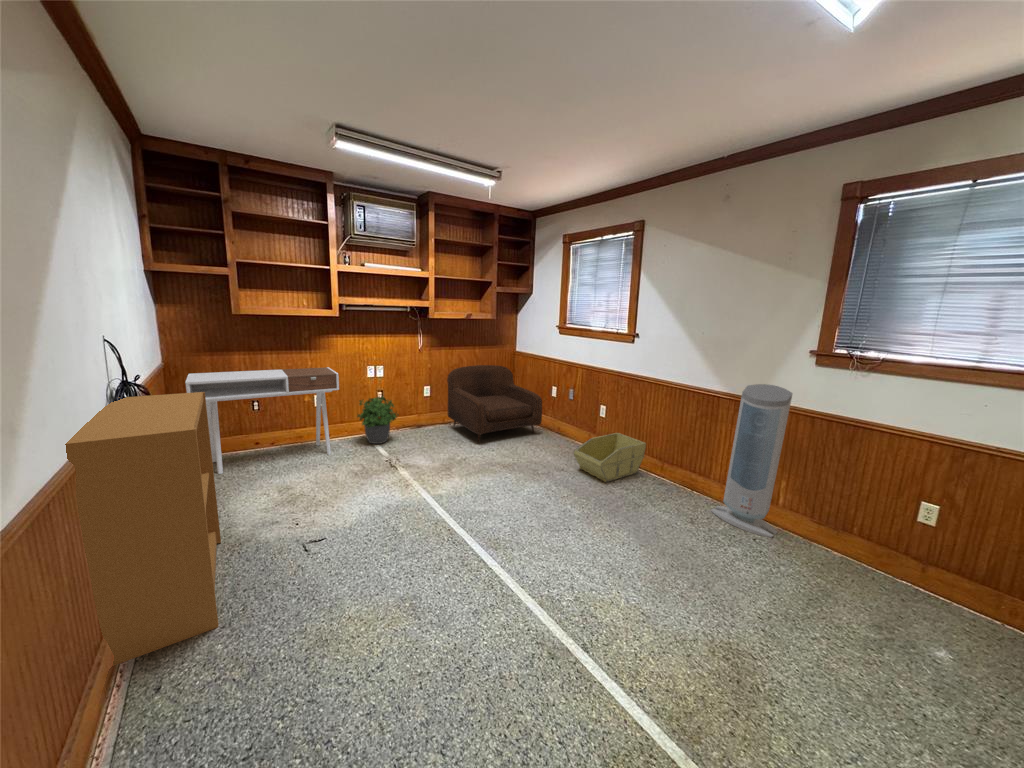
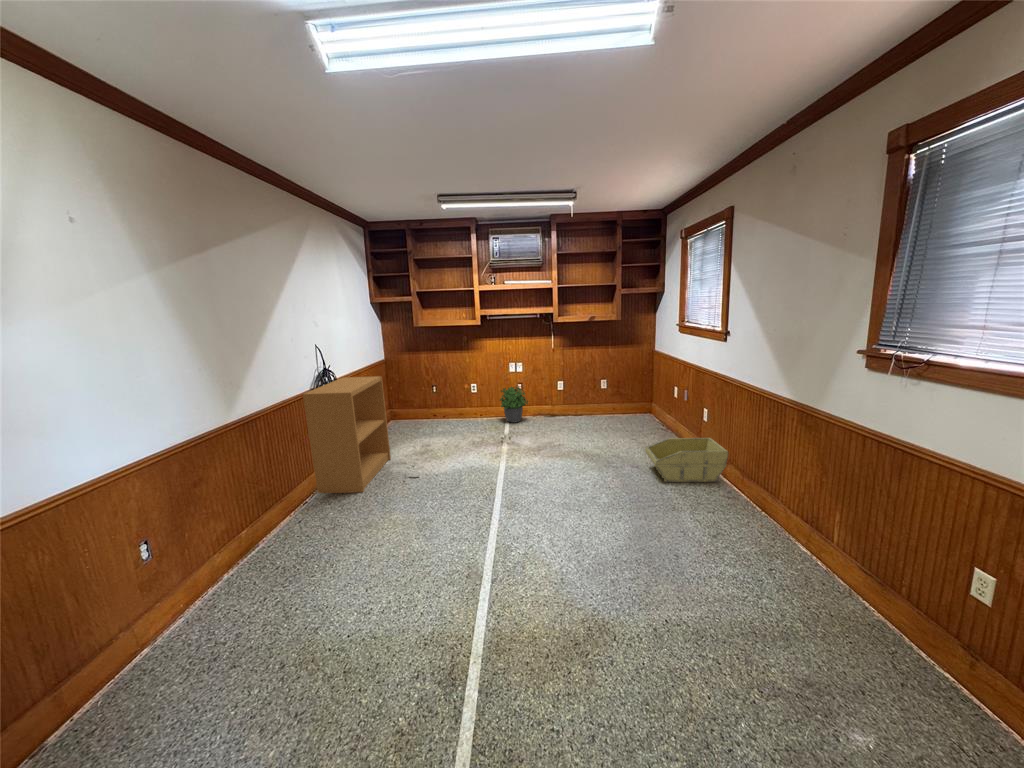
armchair: present [447,365,542,442] -> none [576,364,657,432]
desk: present [185,367,339,474] -> none [399,364,484,427]
air purifier: present [711,384,792,538] -> none [753,391,828,572]

